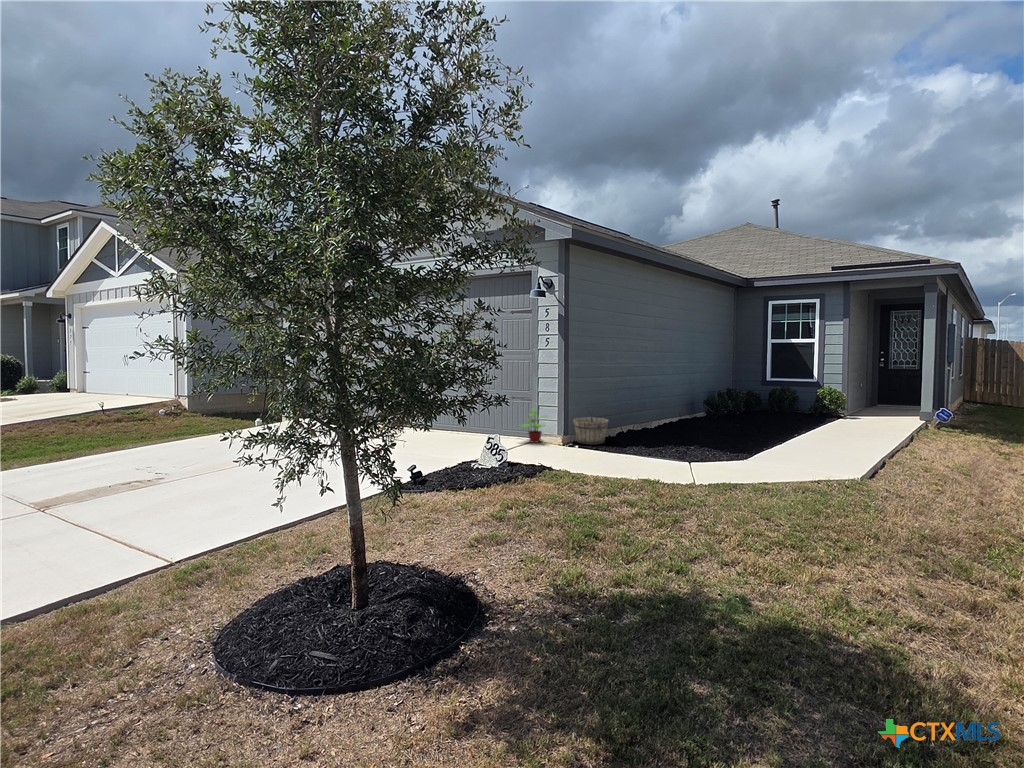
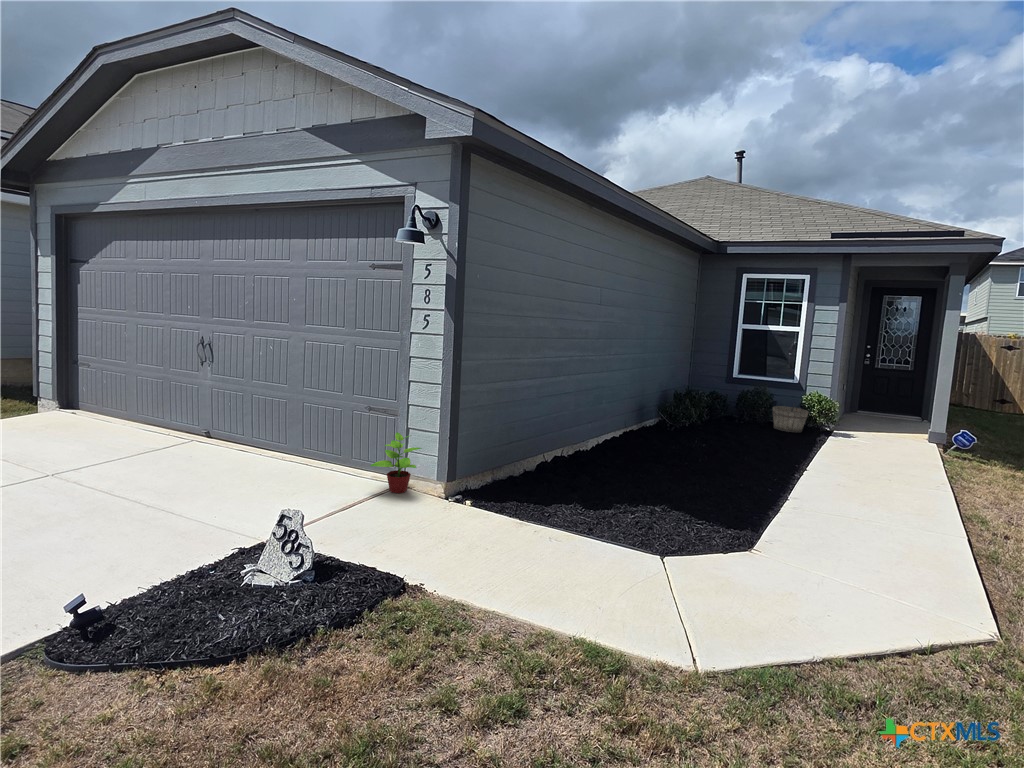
wooden bucket: present [573,412,608,444] -> present [773,405,808,433]

